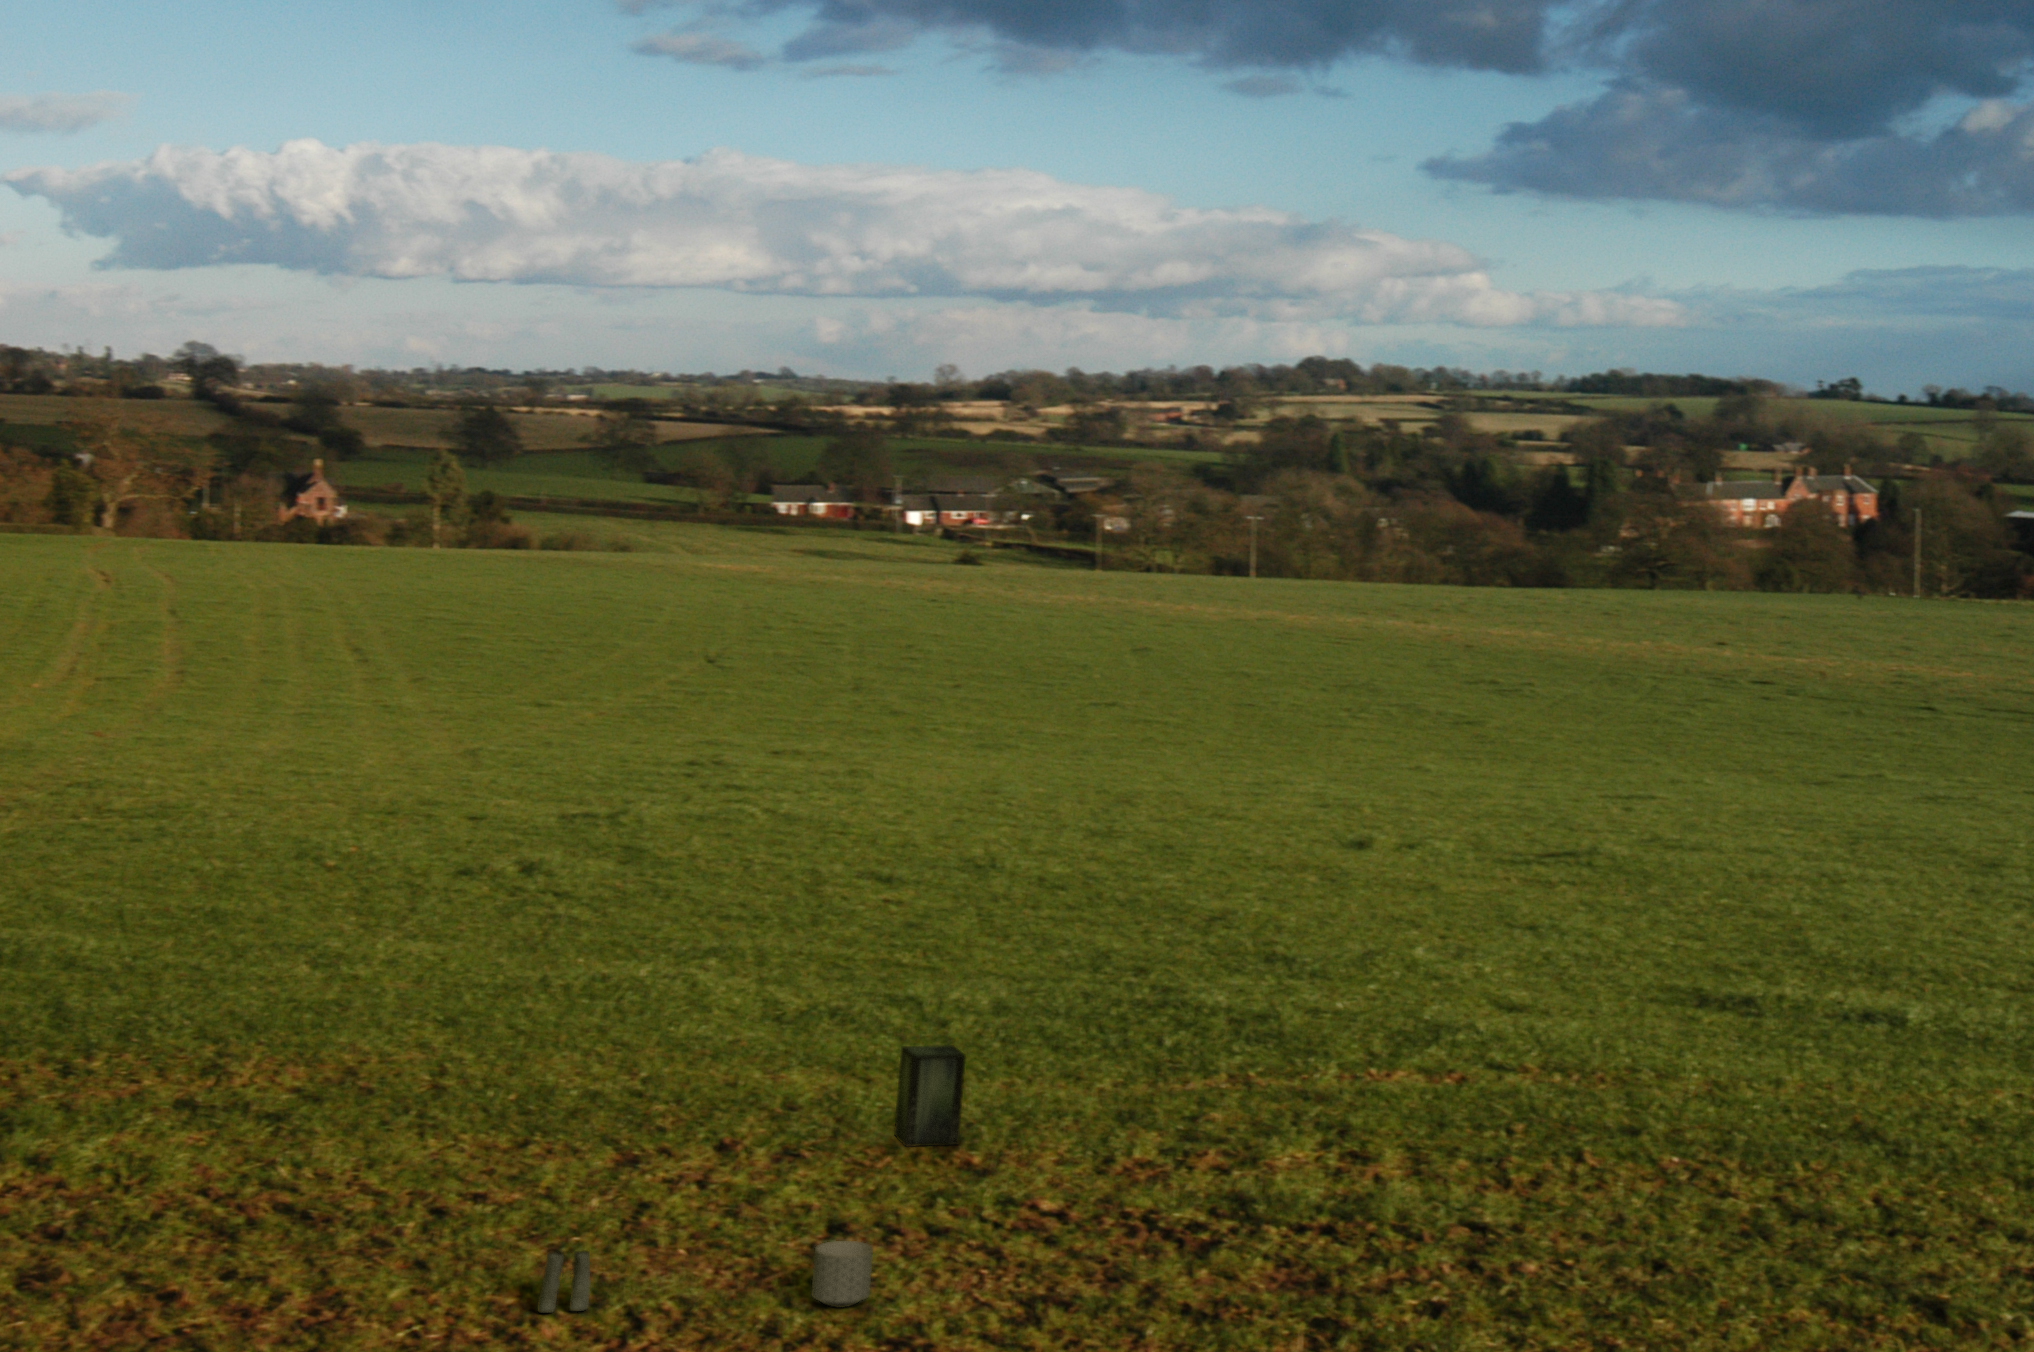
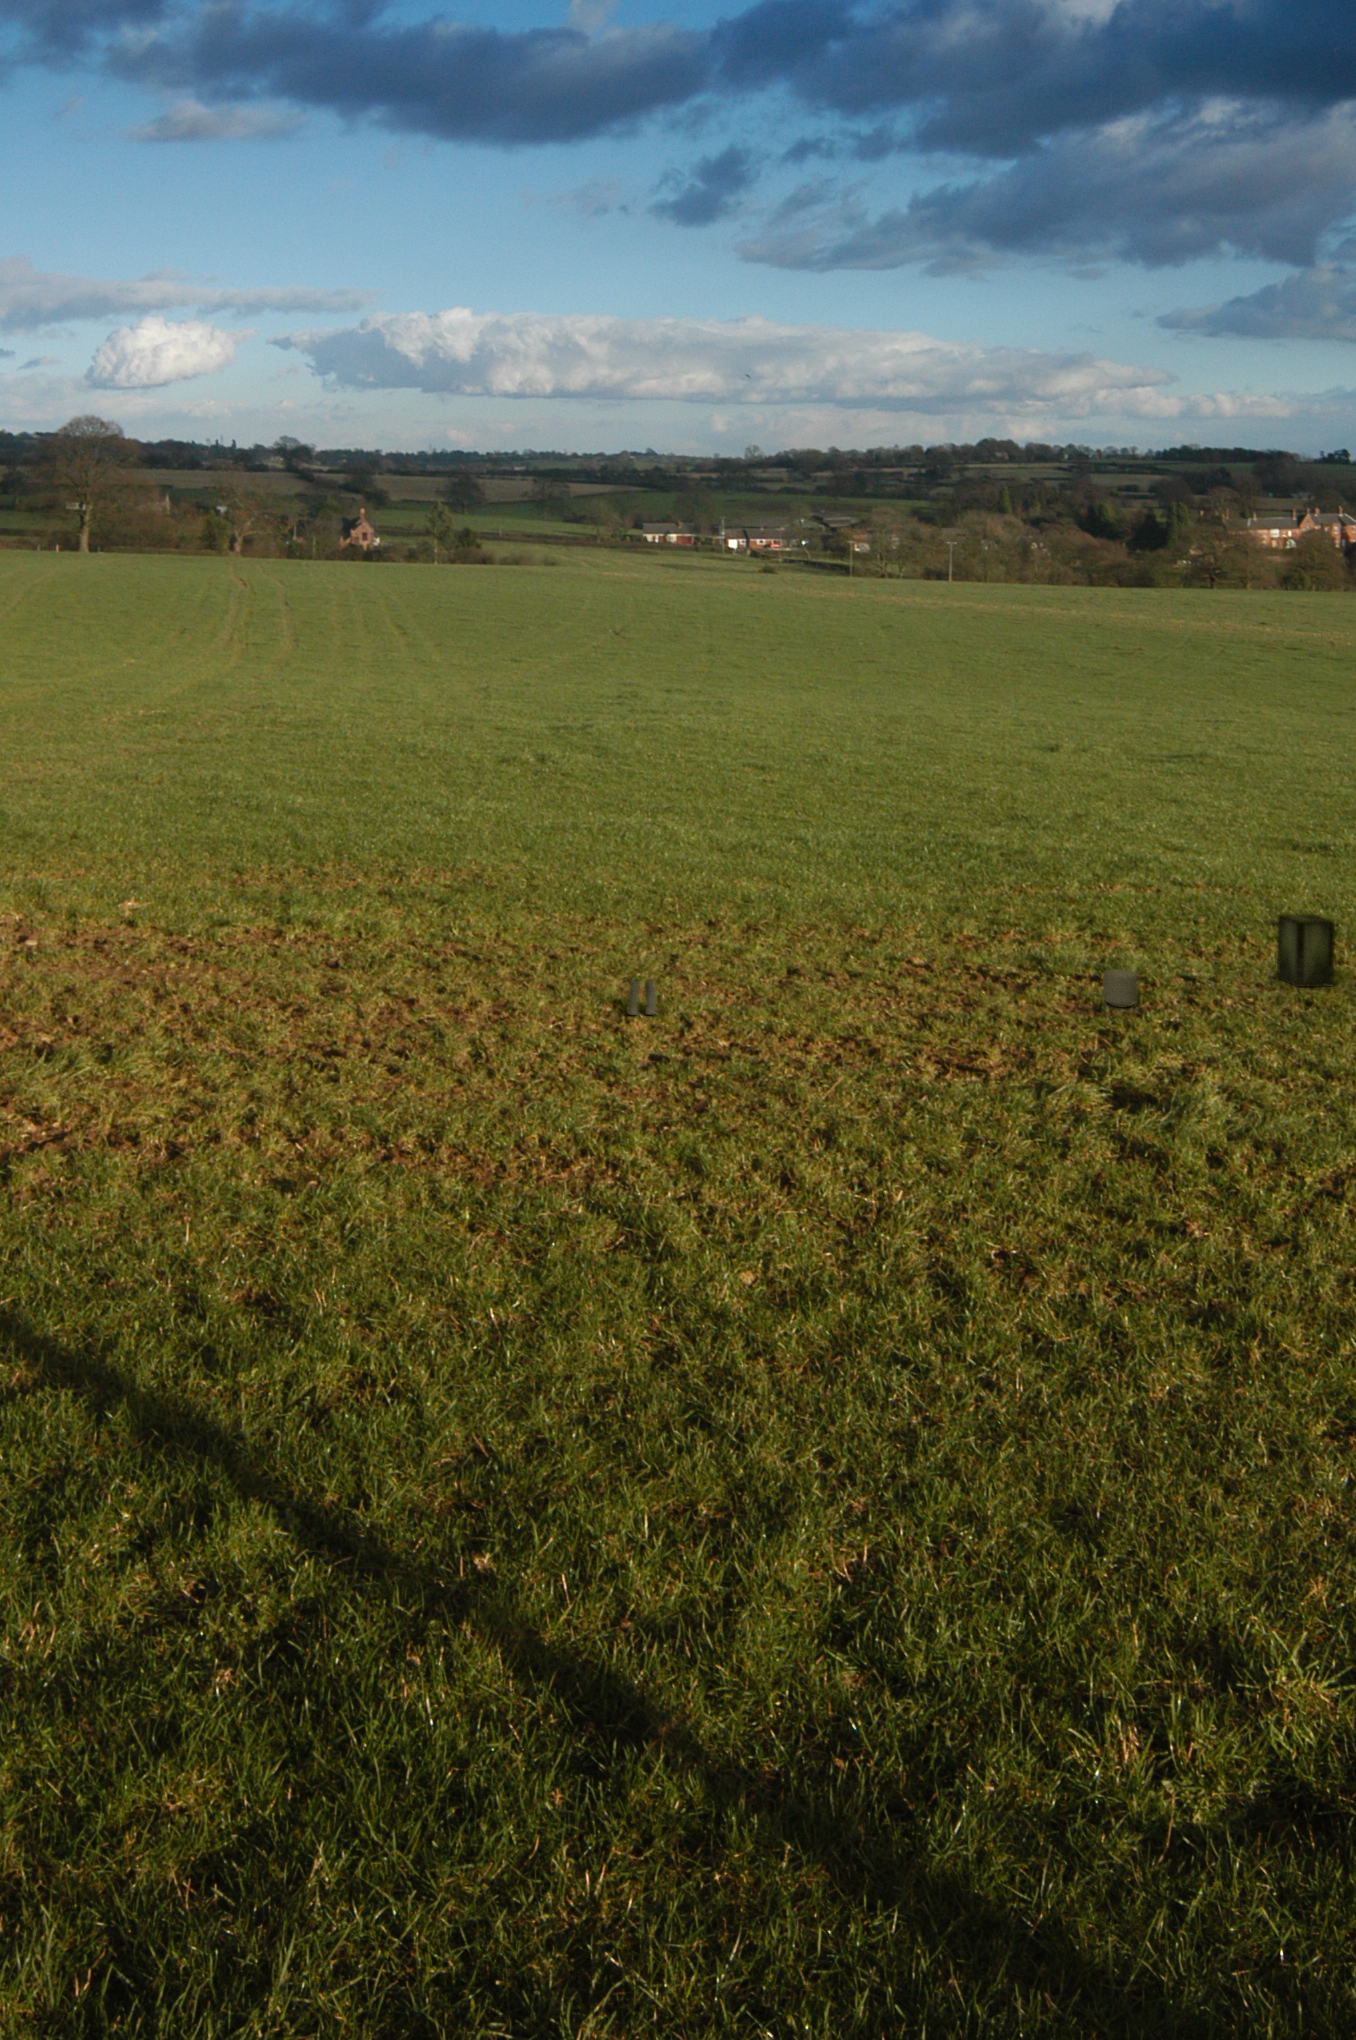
storage box: present [894,1045,966,1147] -> present [1277,913,1335,987]
planter: present [811,1241,873,1308] -> present [1103,969,1139,1008]

